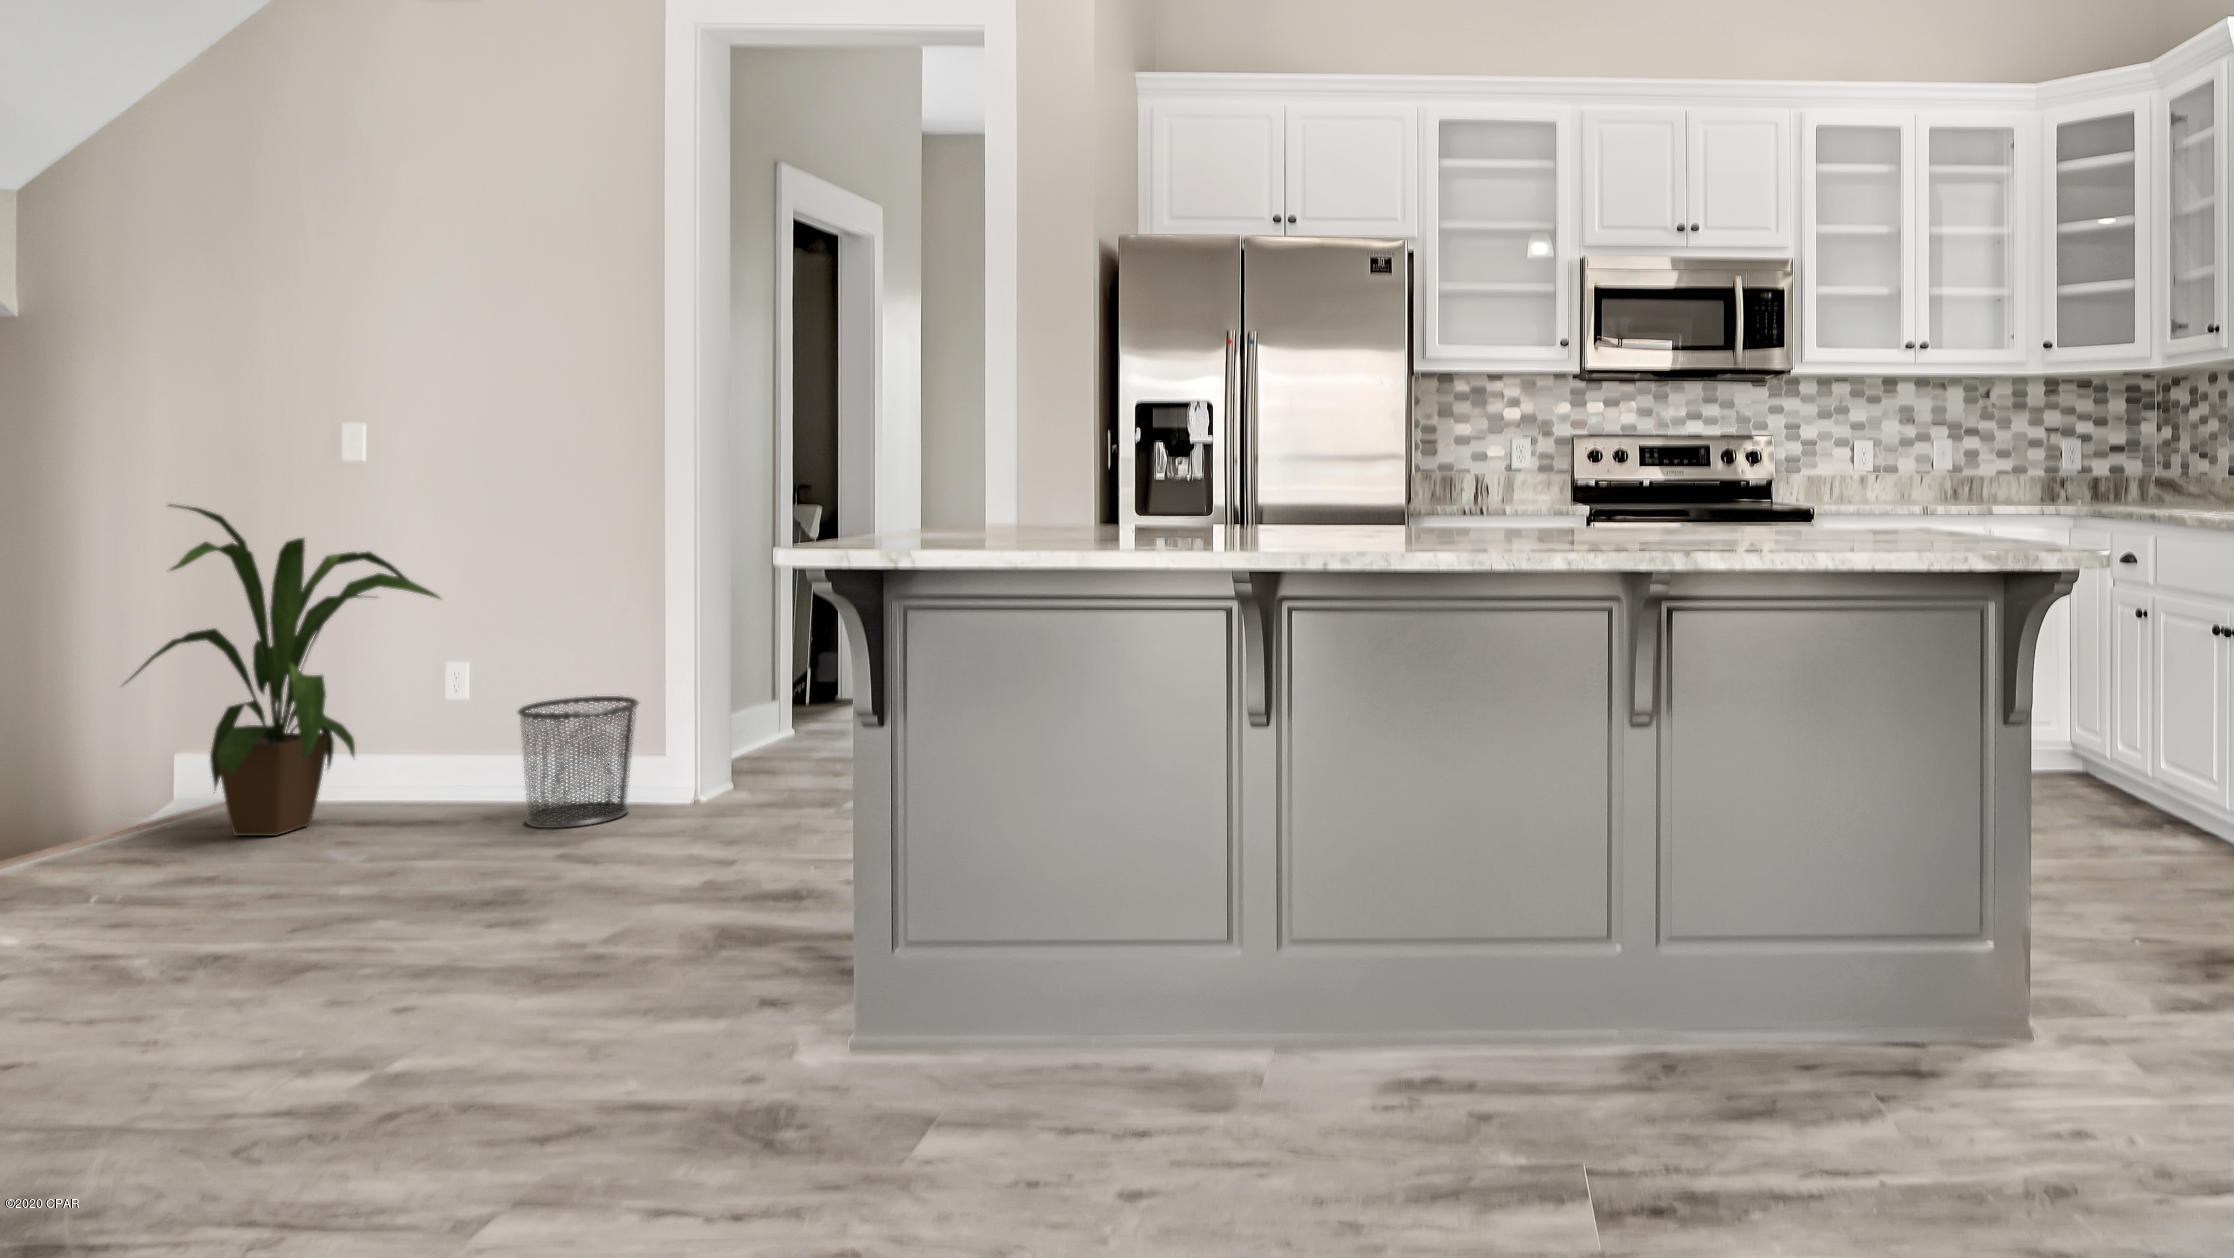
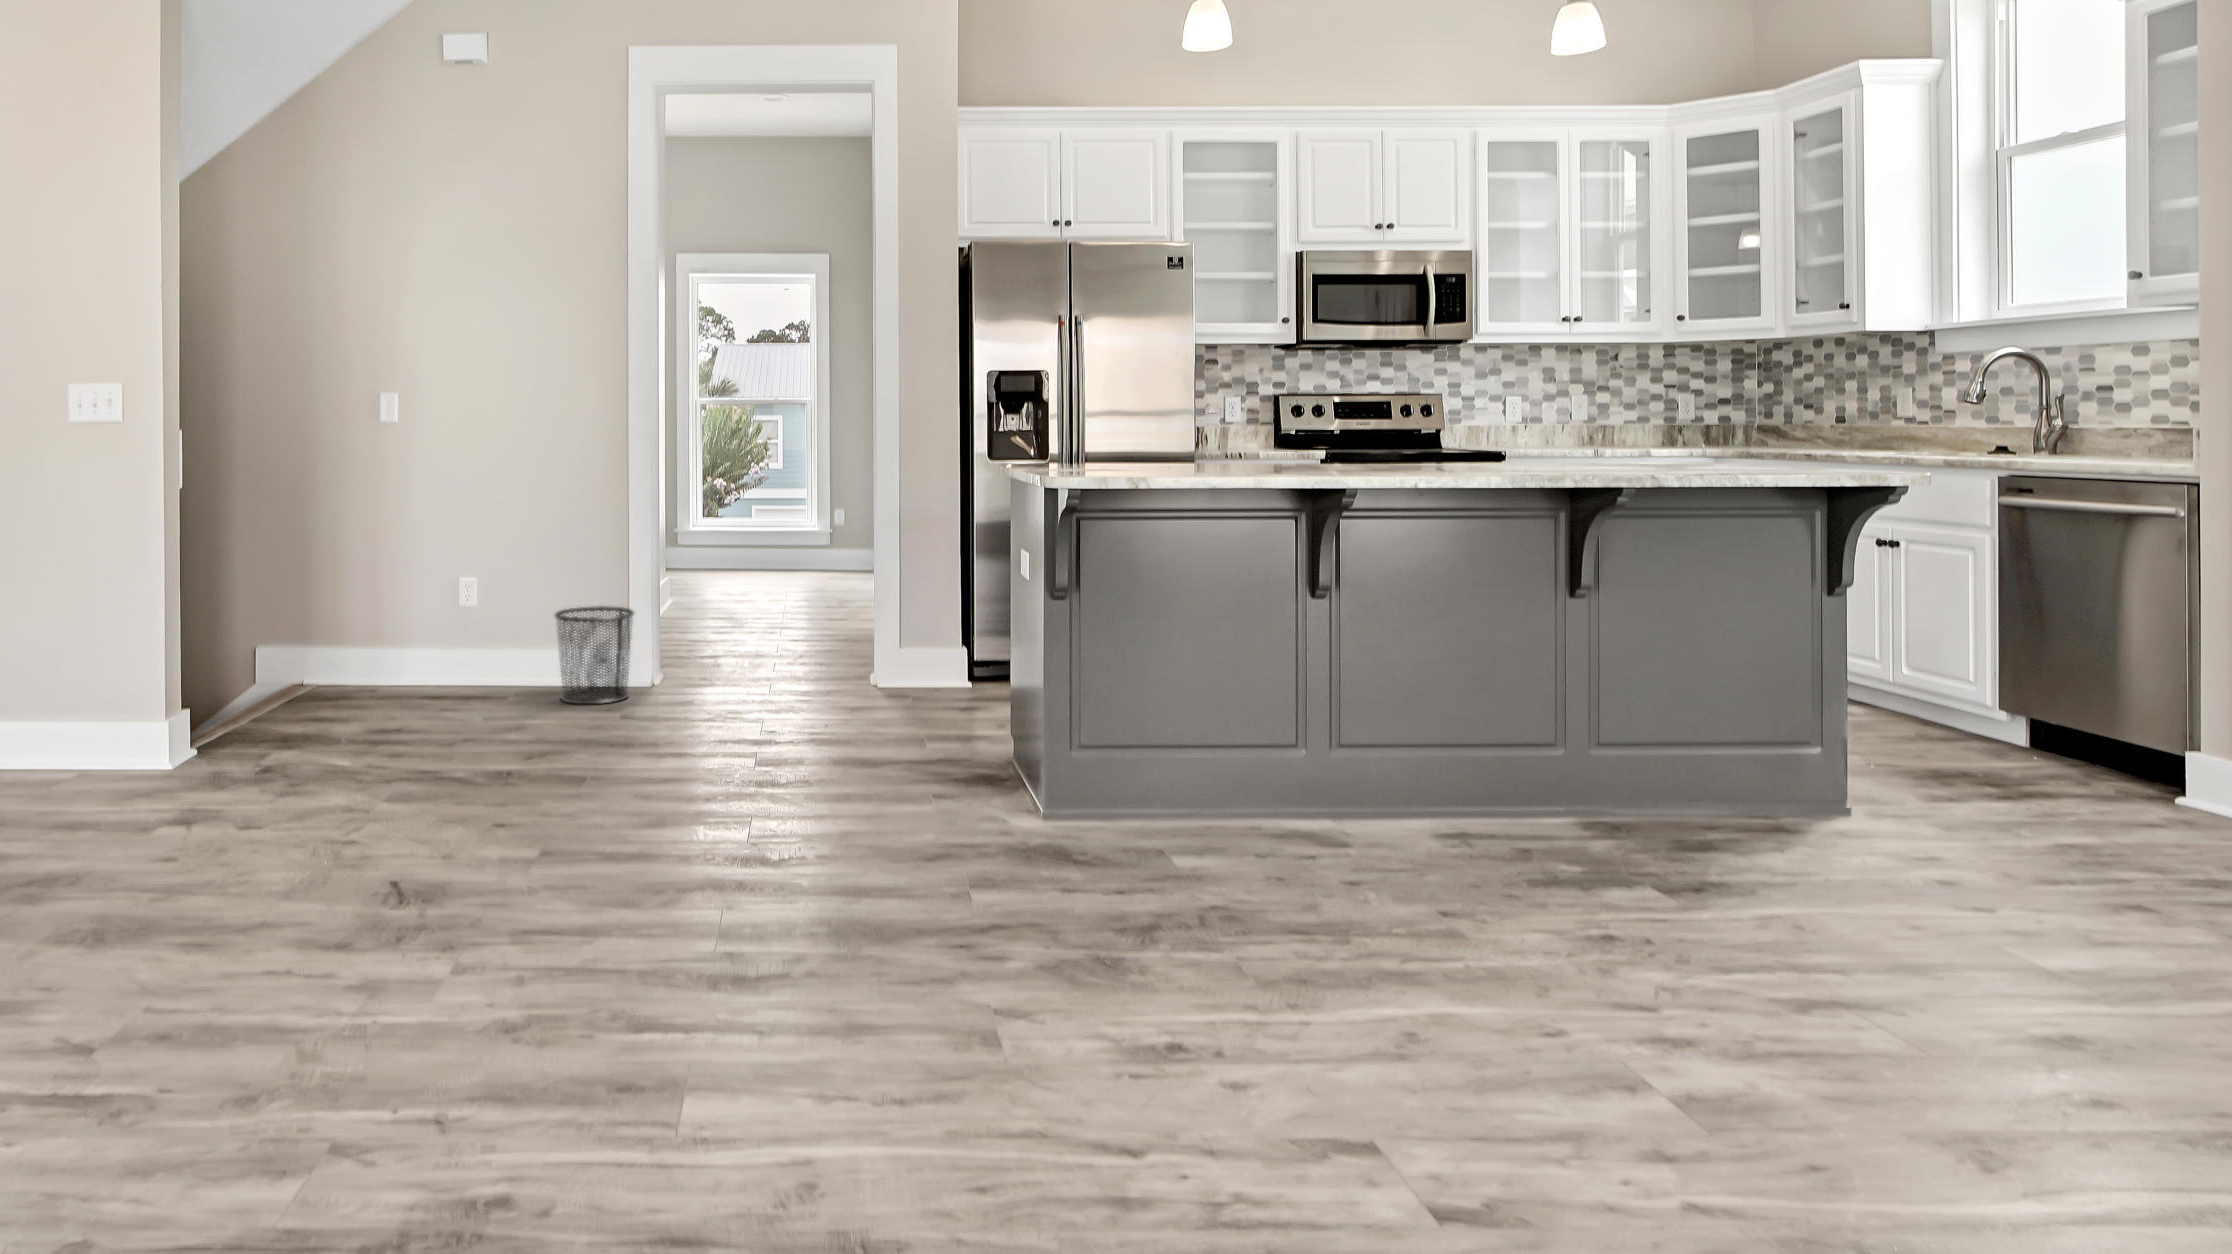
house plant: present [125,505,440,836] -> none [309,462,494,711]

